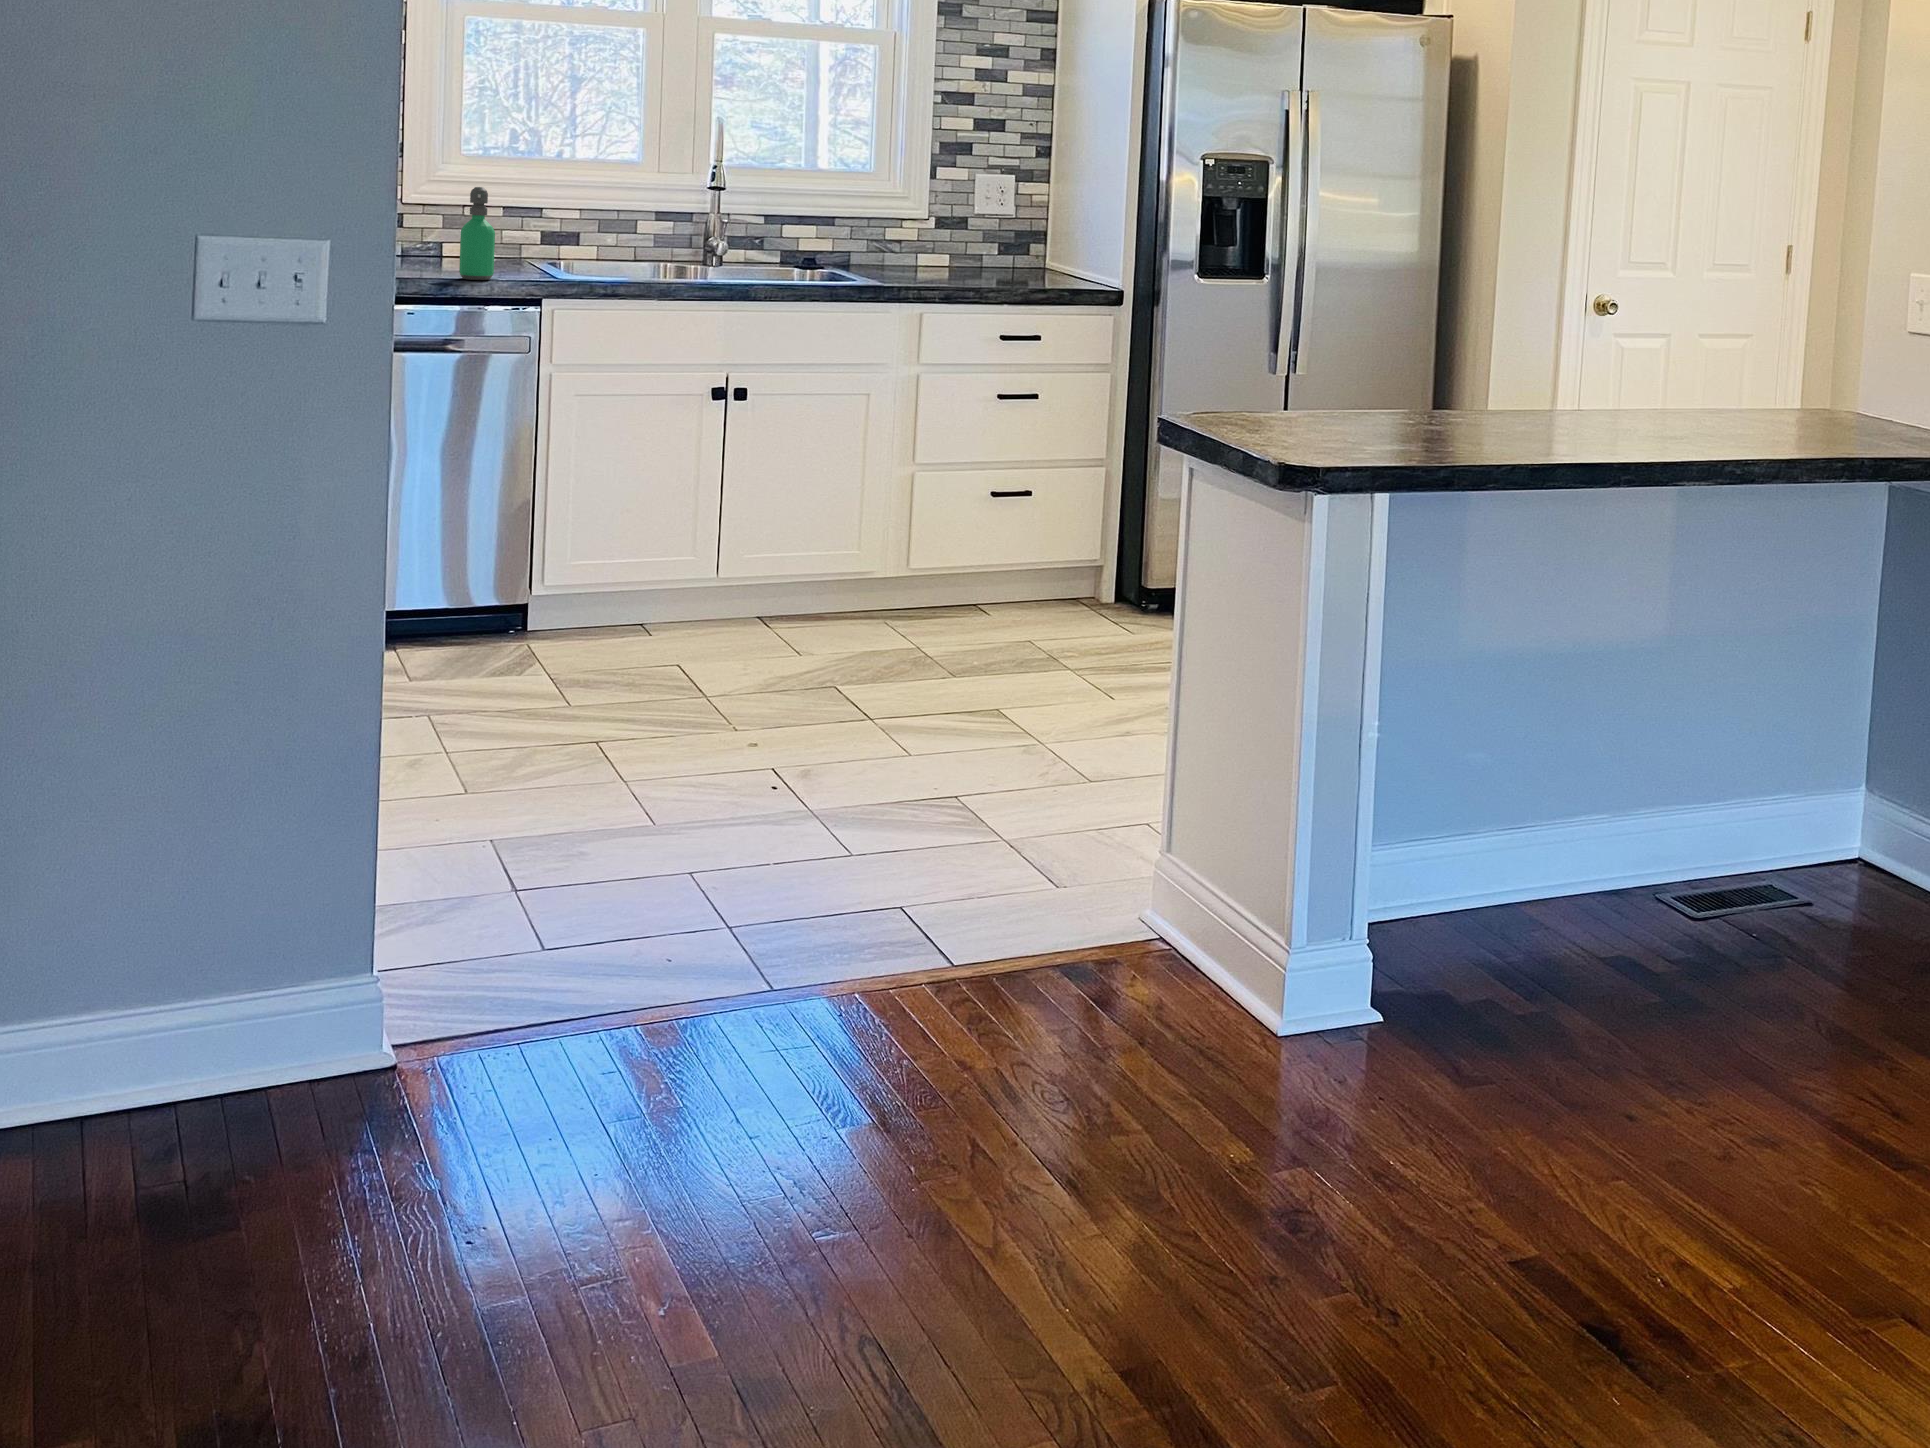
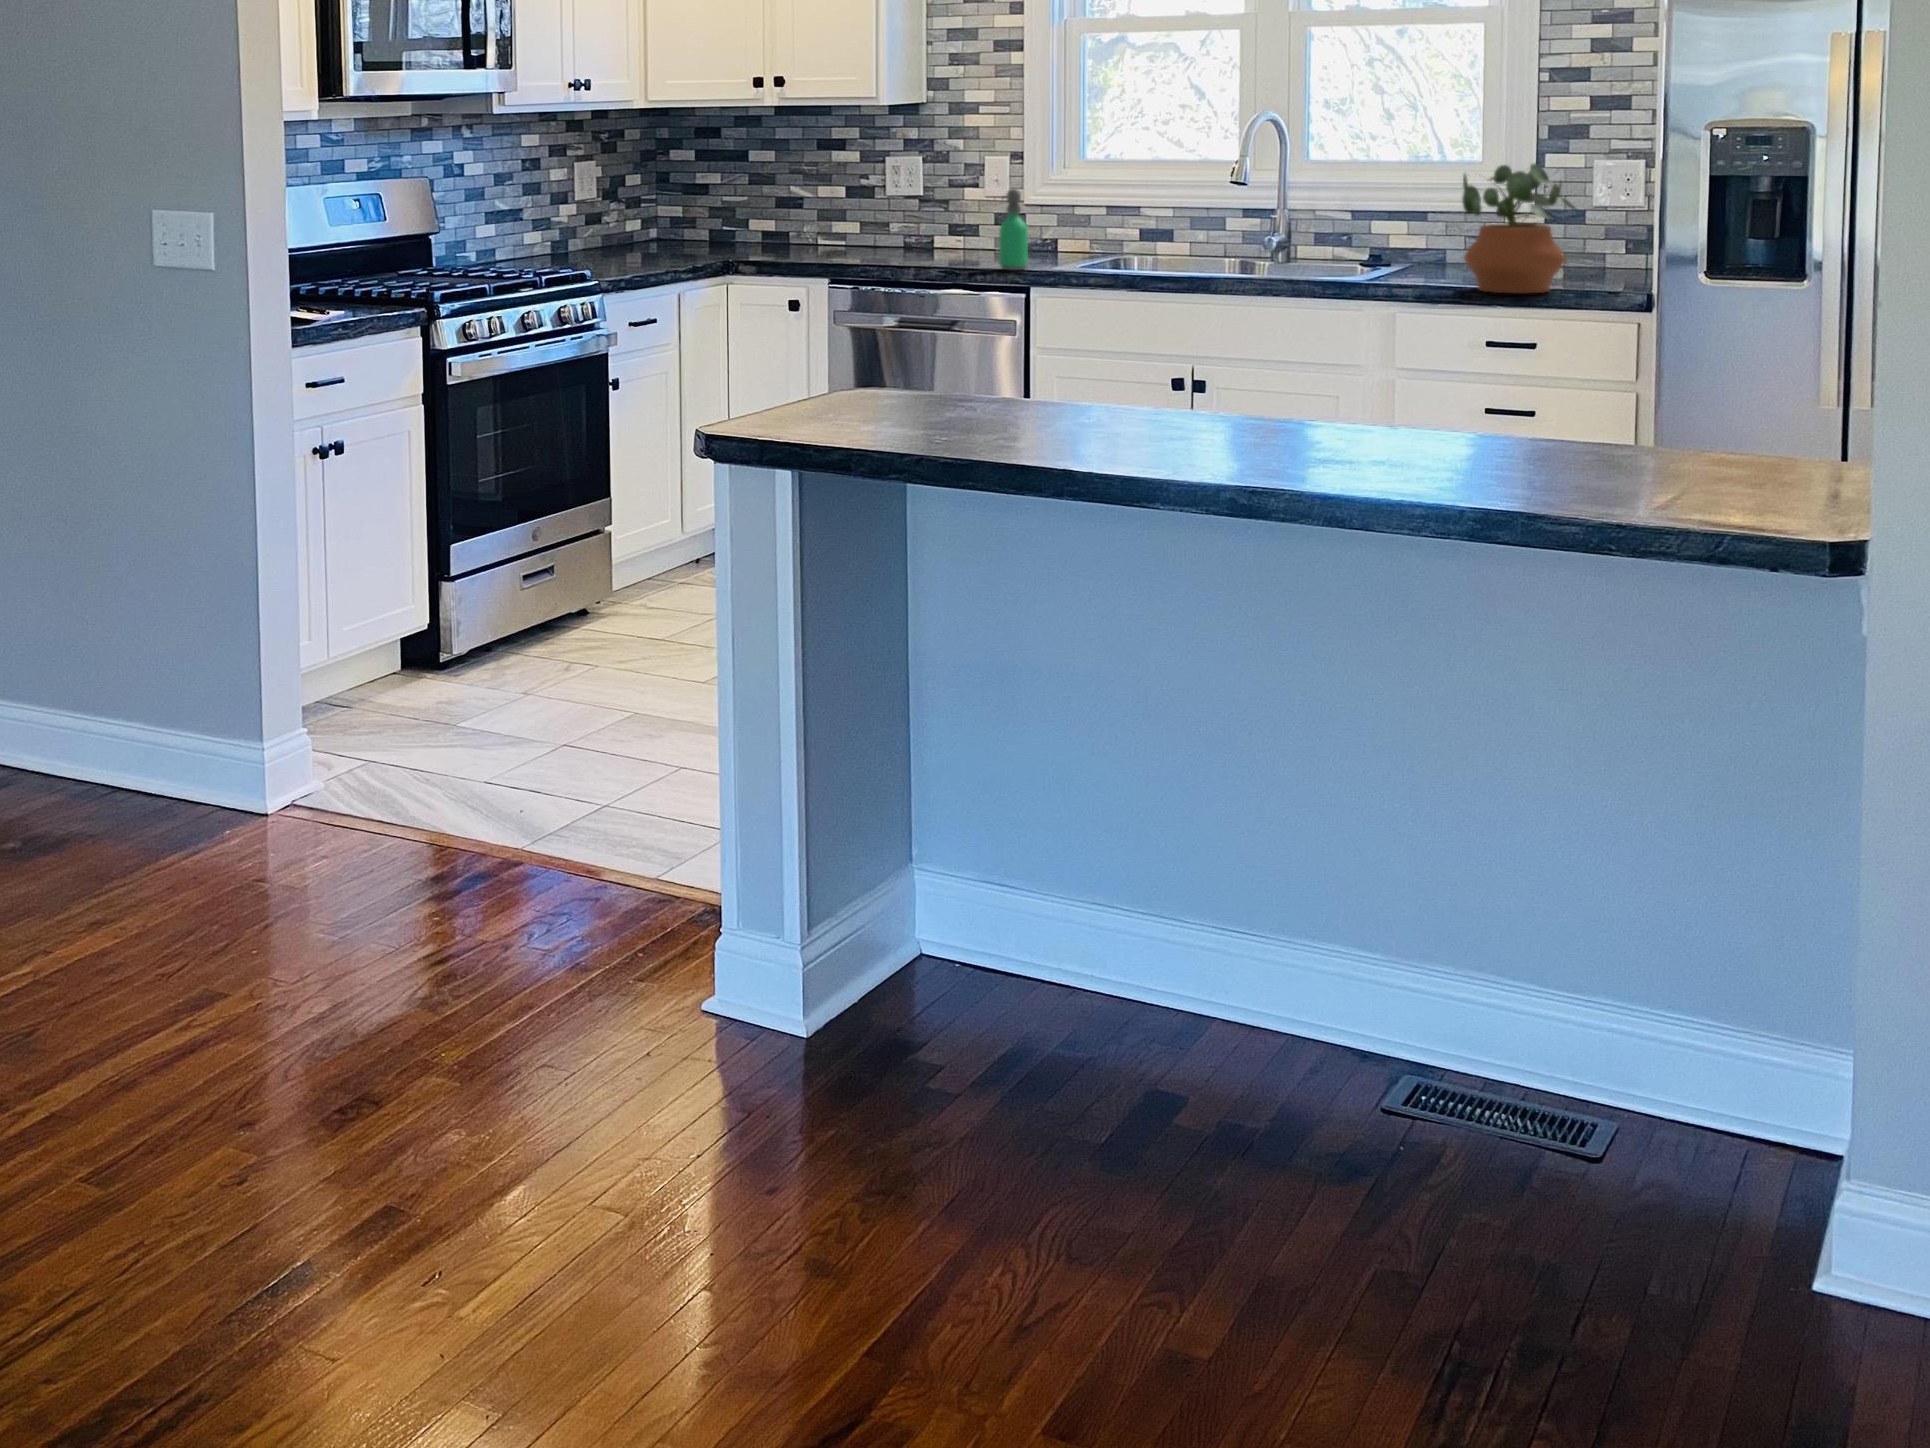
potted plant: none [959,179,1044,294] -> present [1462,164,1576,293]

